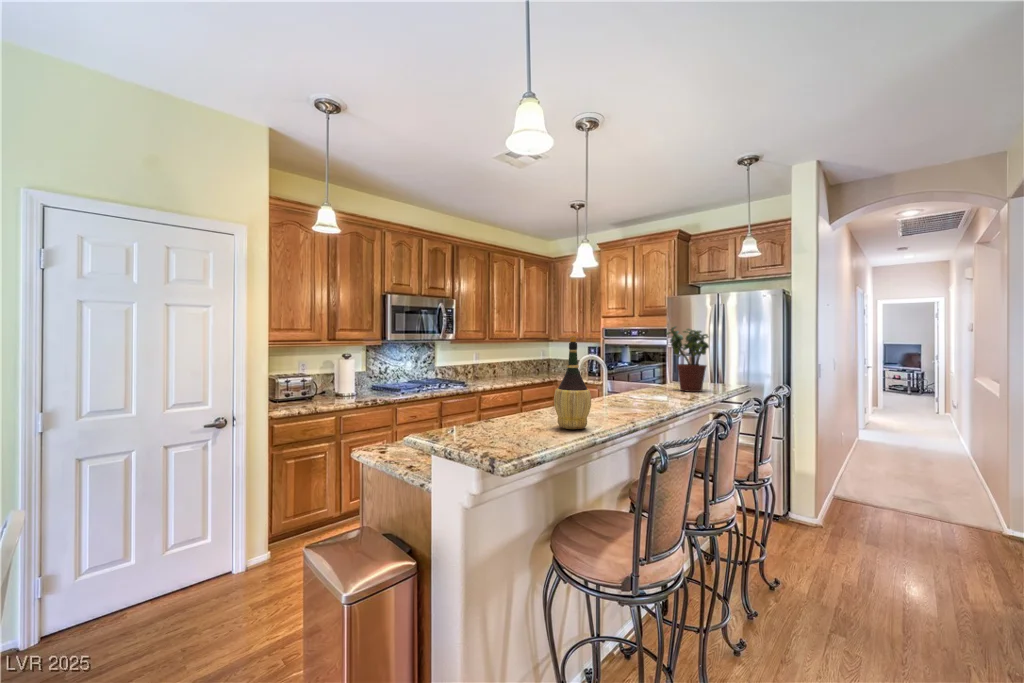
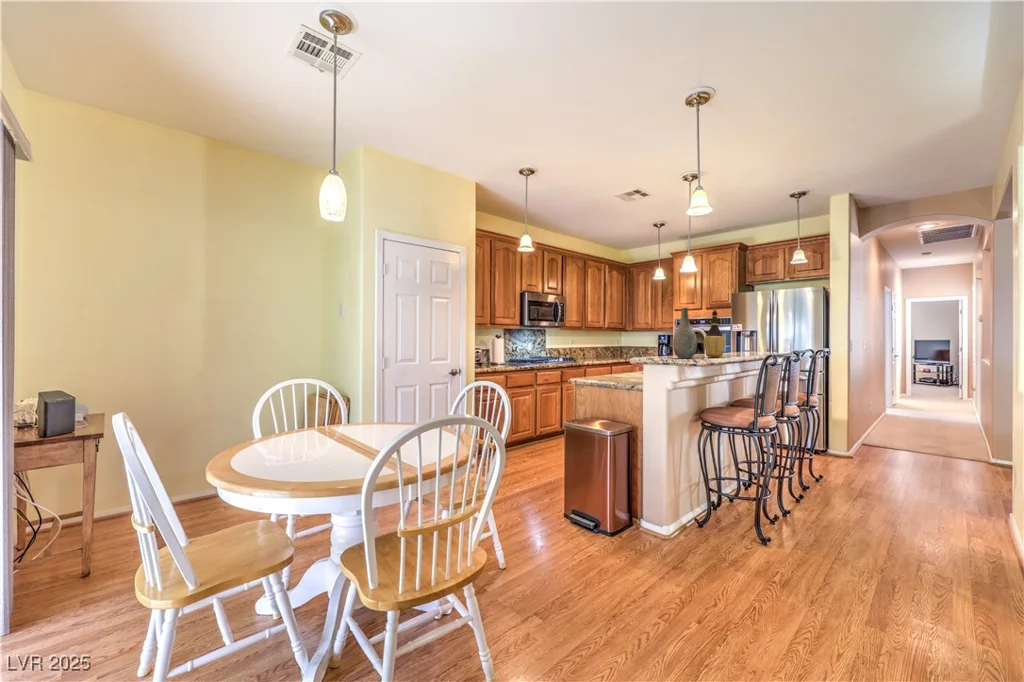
potted plant: present [666,326,709,392] -> none [746,310,776,352]
vase: none [486,337,529,438] -> present [673,308,697,358]

